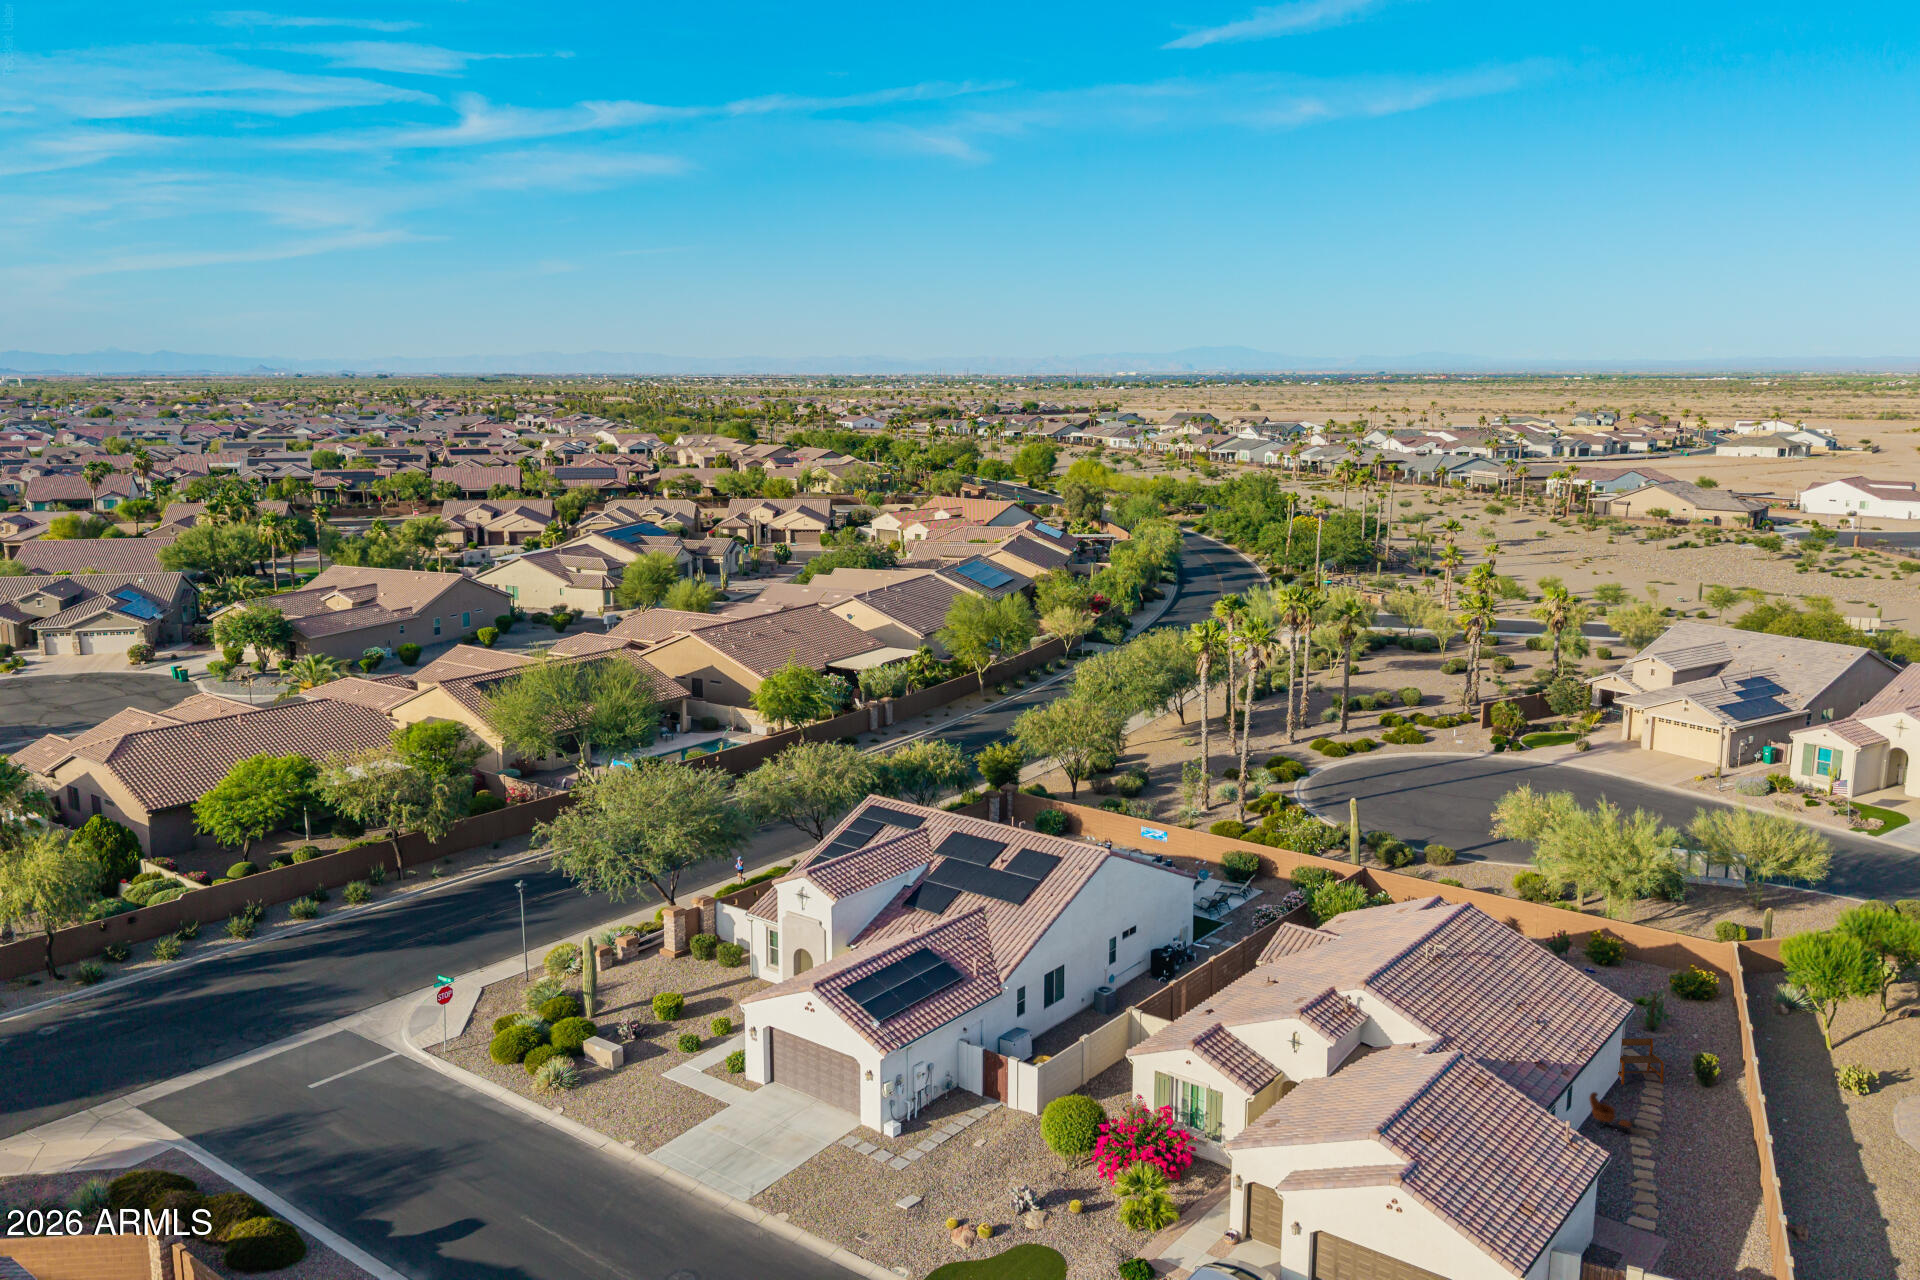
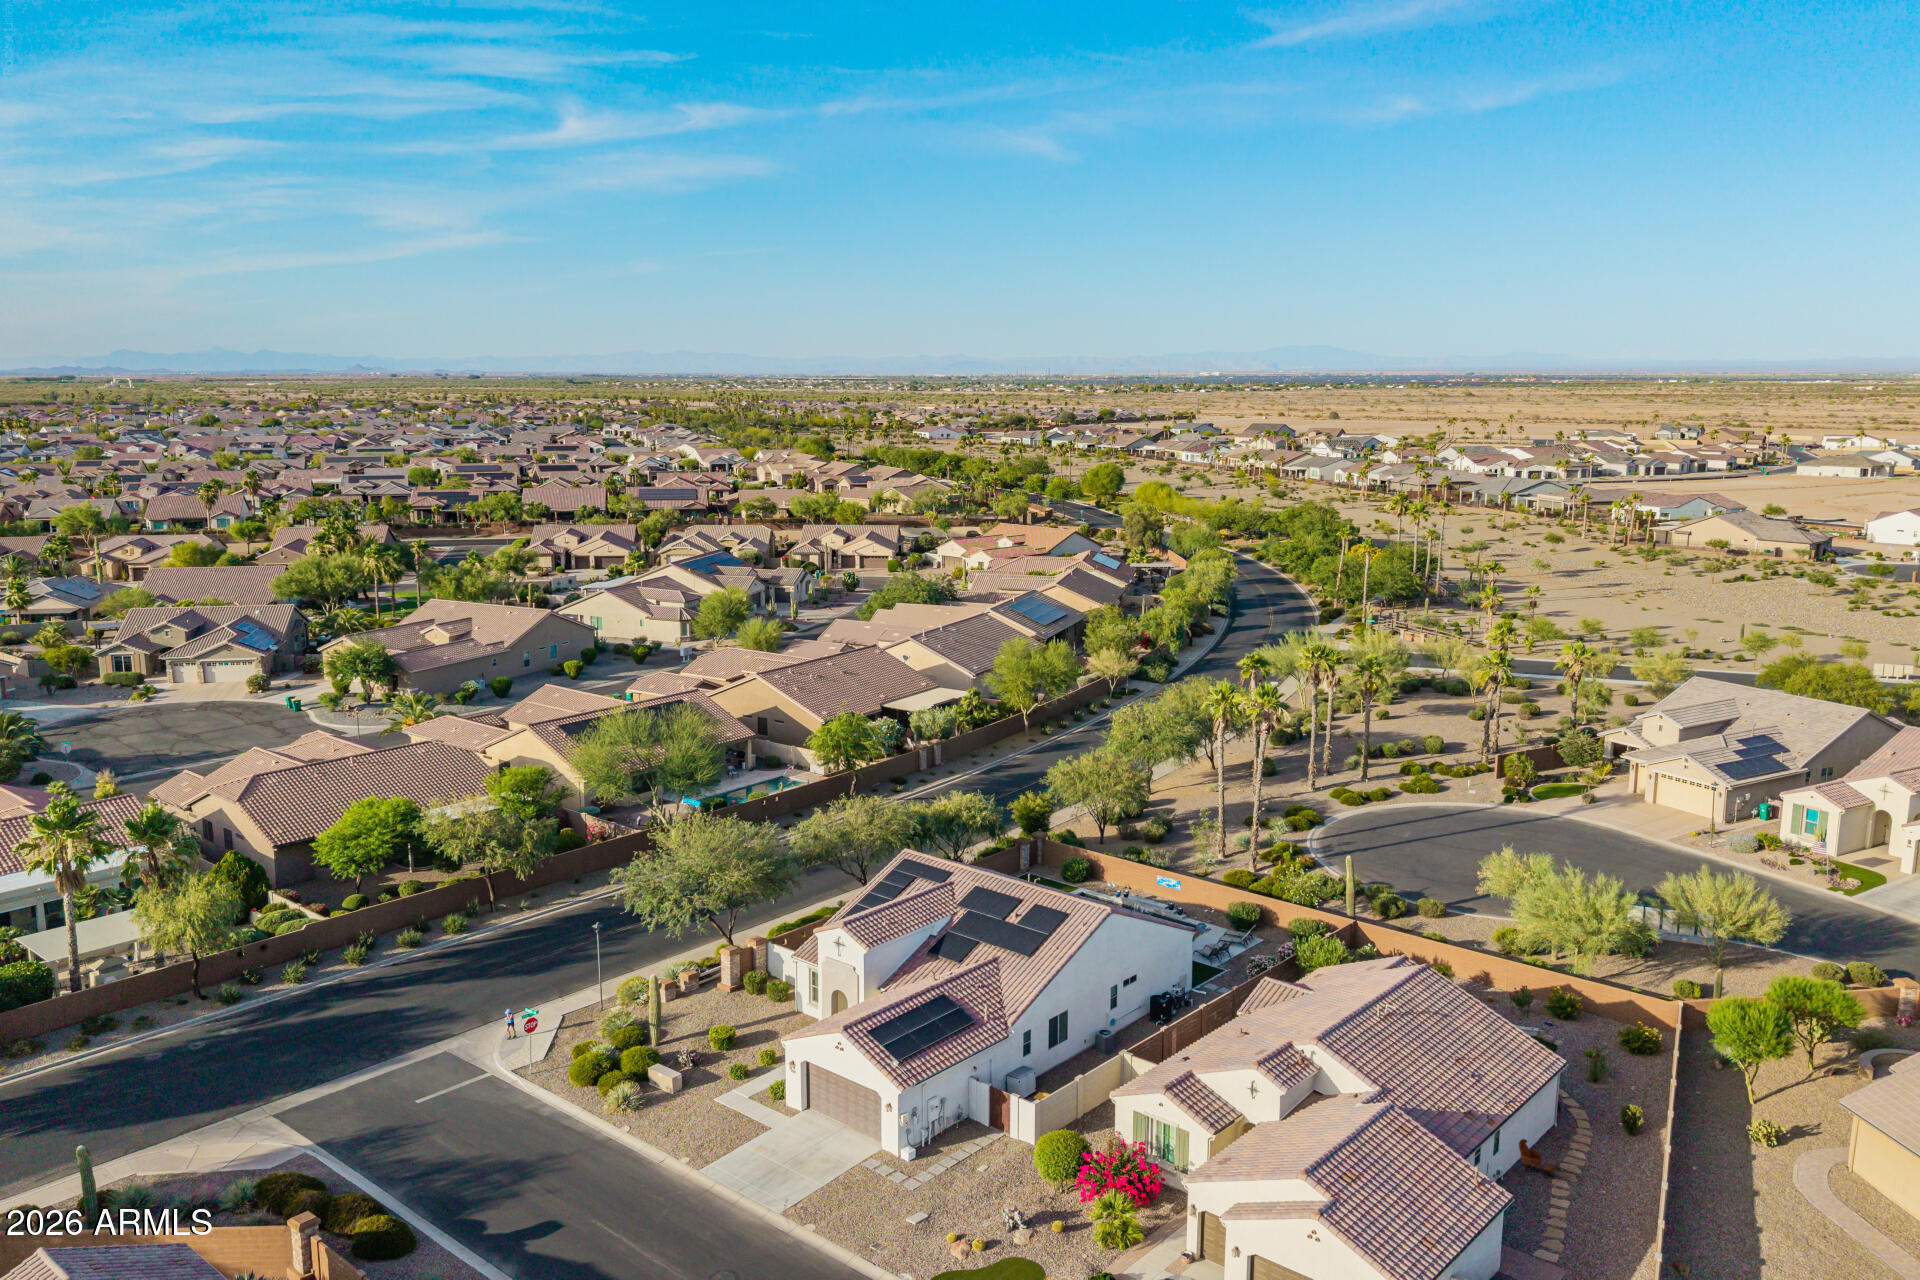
bench: present [1618,1038,1664,1084] -> none [1549,1090,1594,1132]

